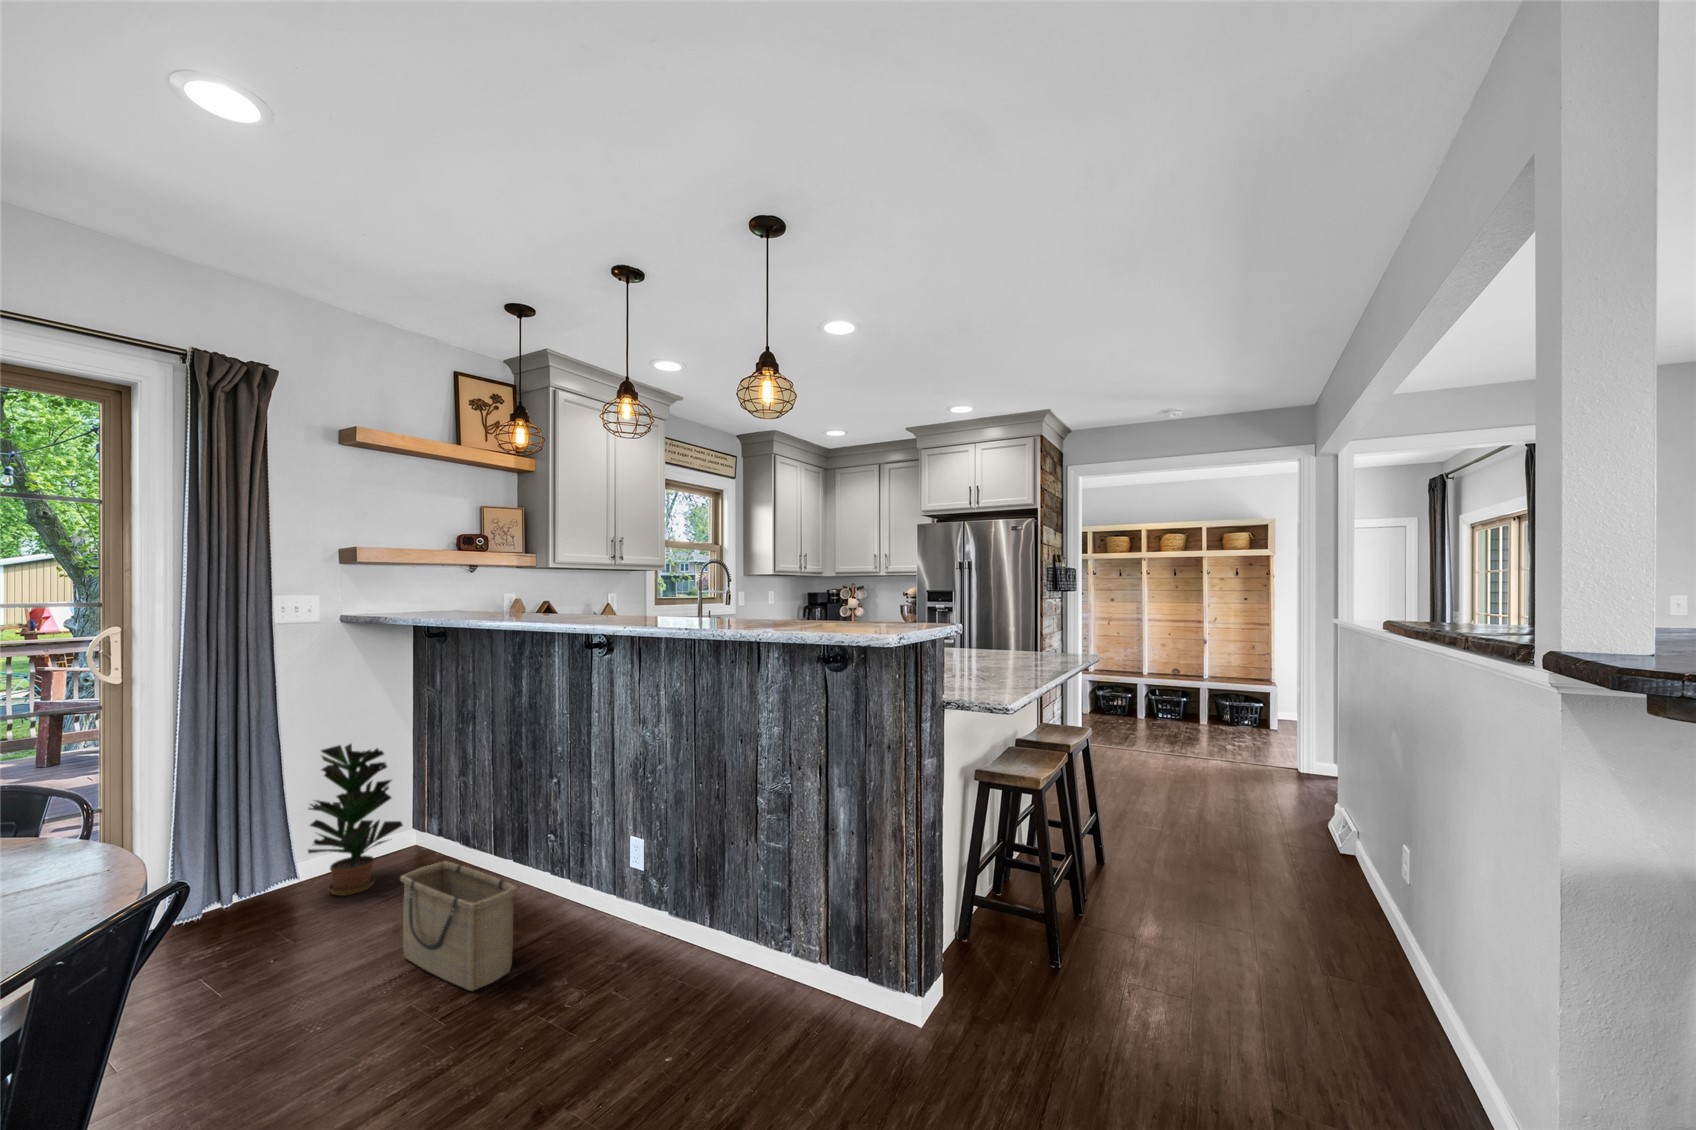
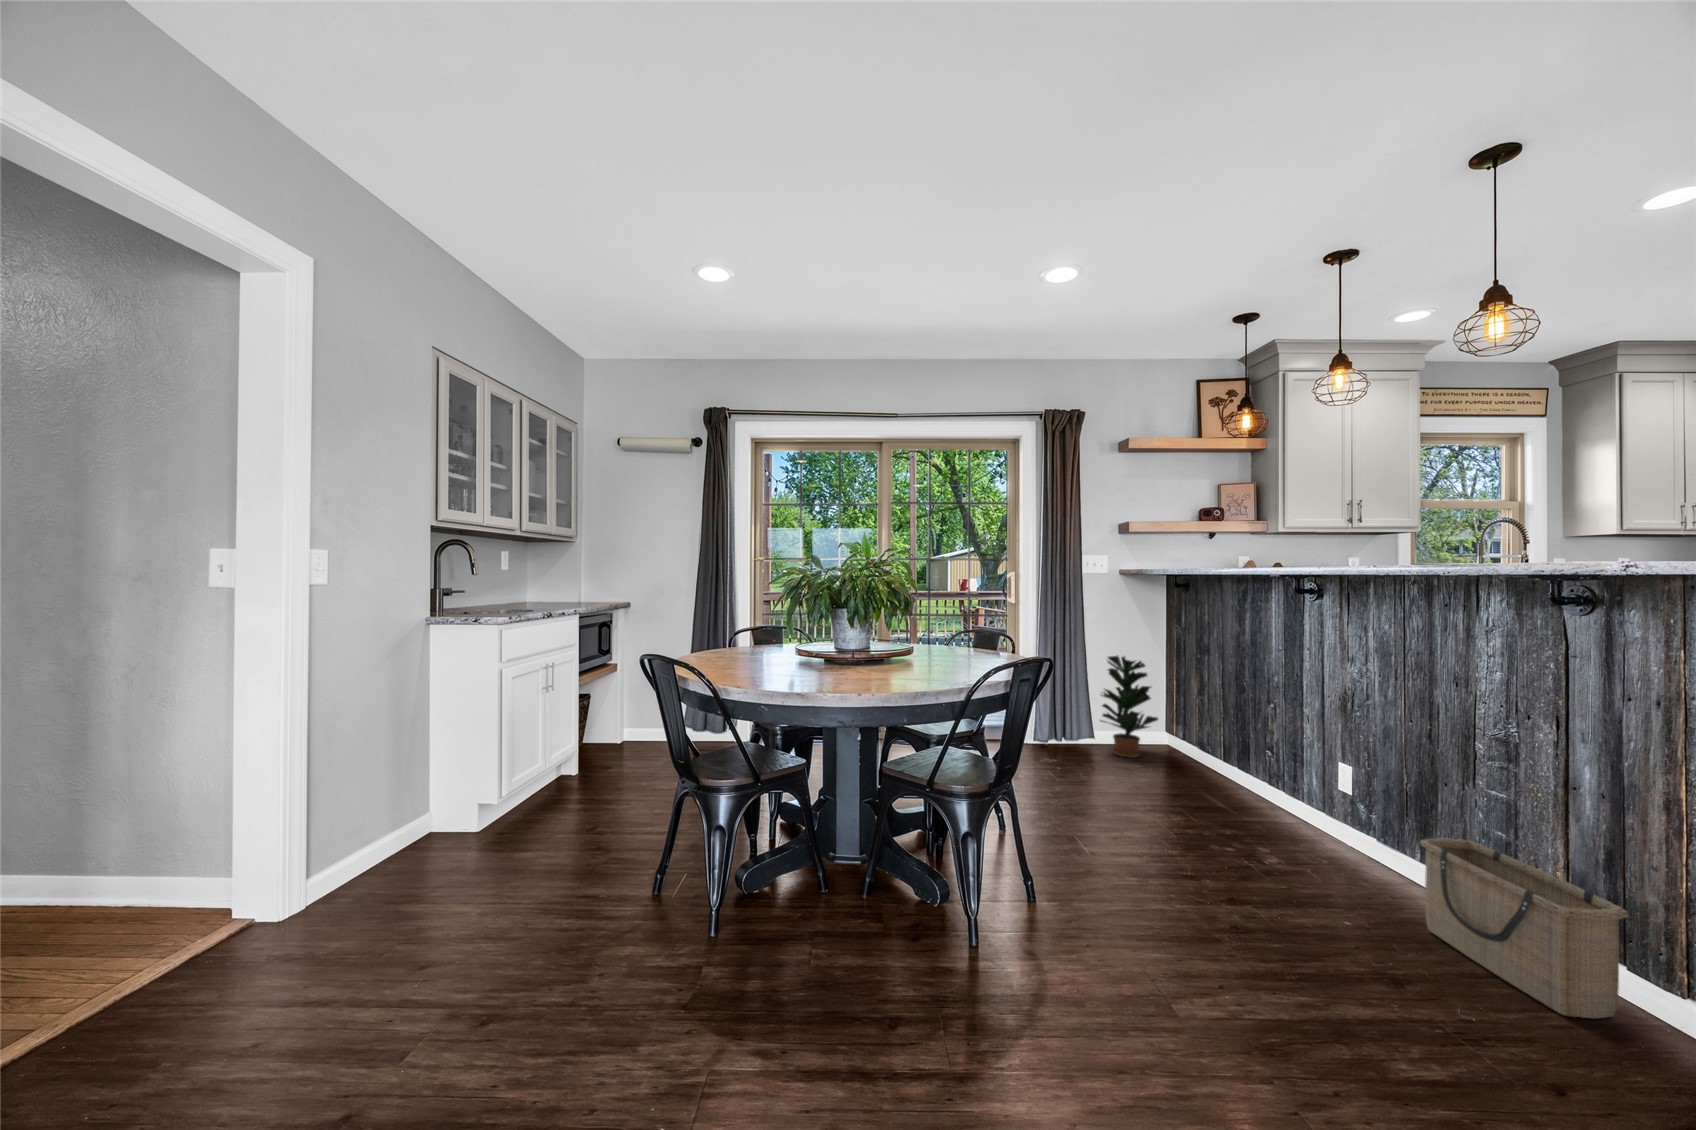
basket: present [400,861,517,991] -> present [1420,838,1628,1018]

